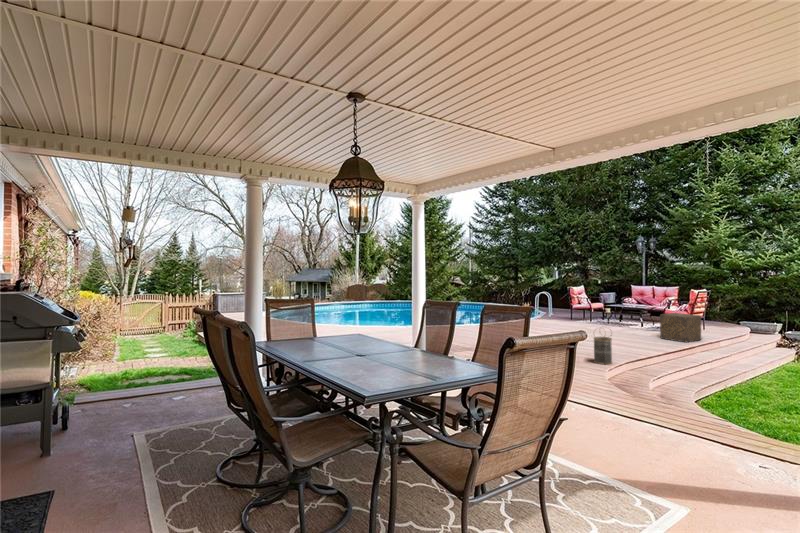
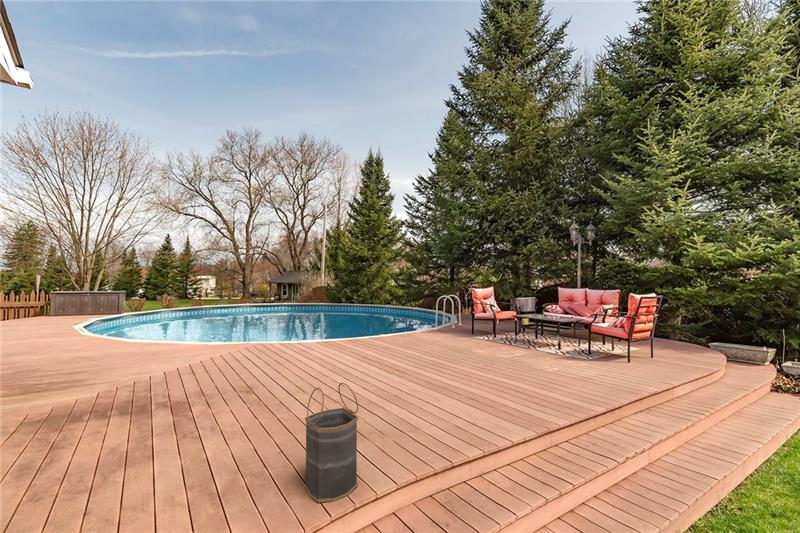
ottoman: present [660,313,701,342] -> none [564,334,637,395]

